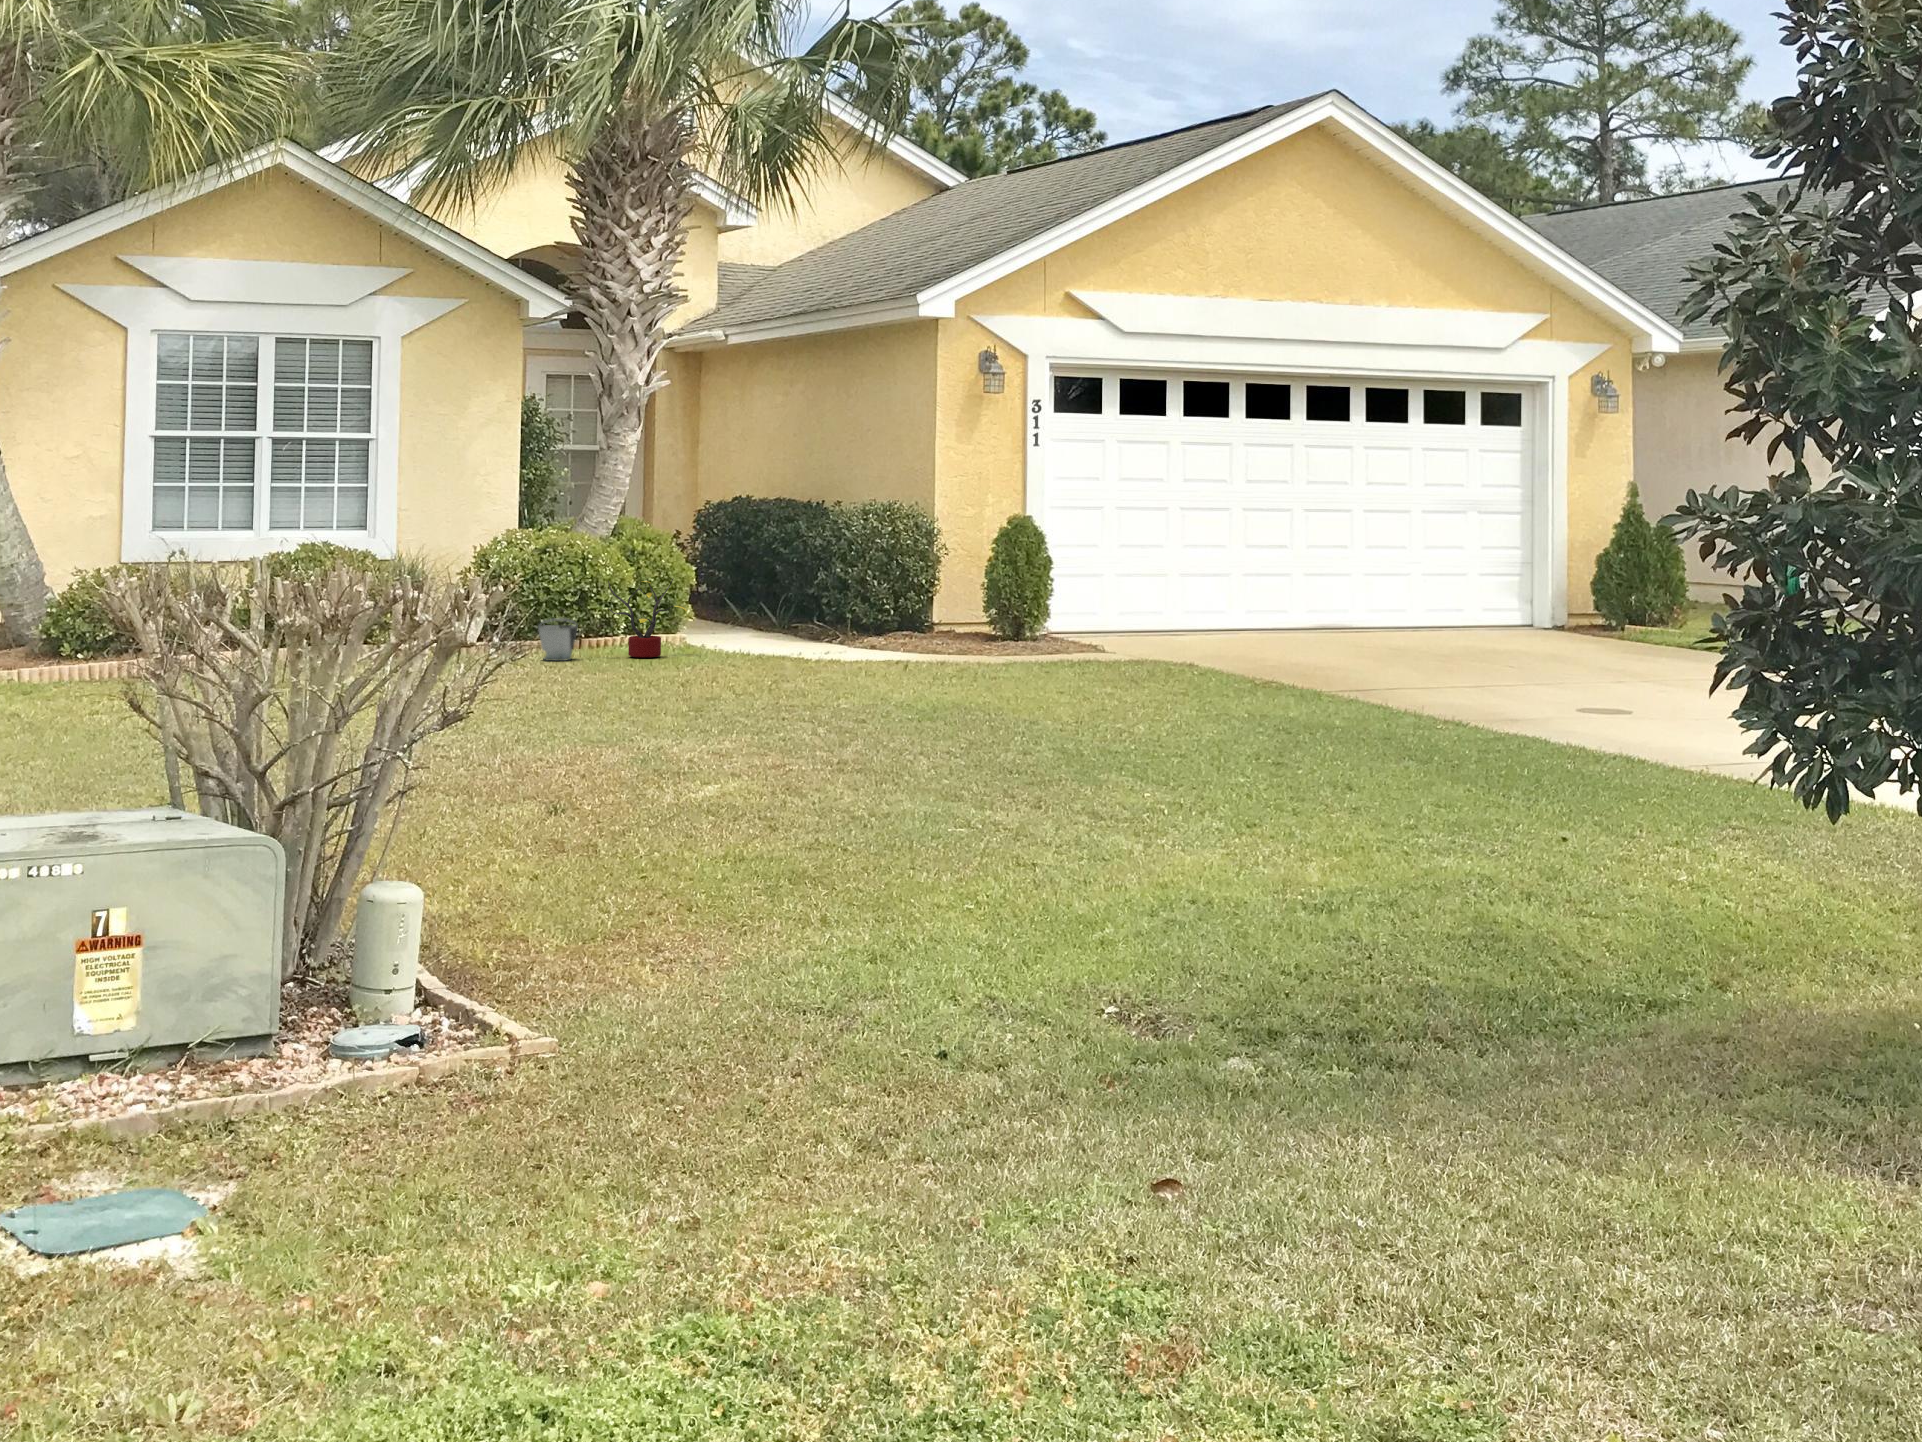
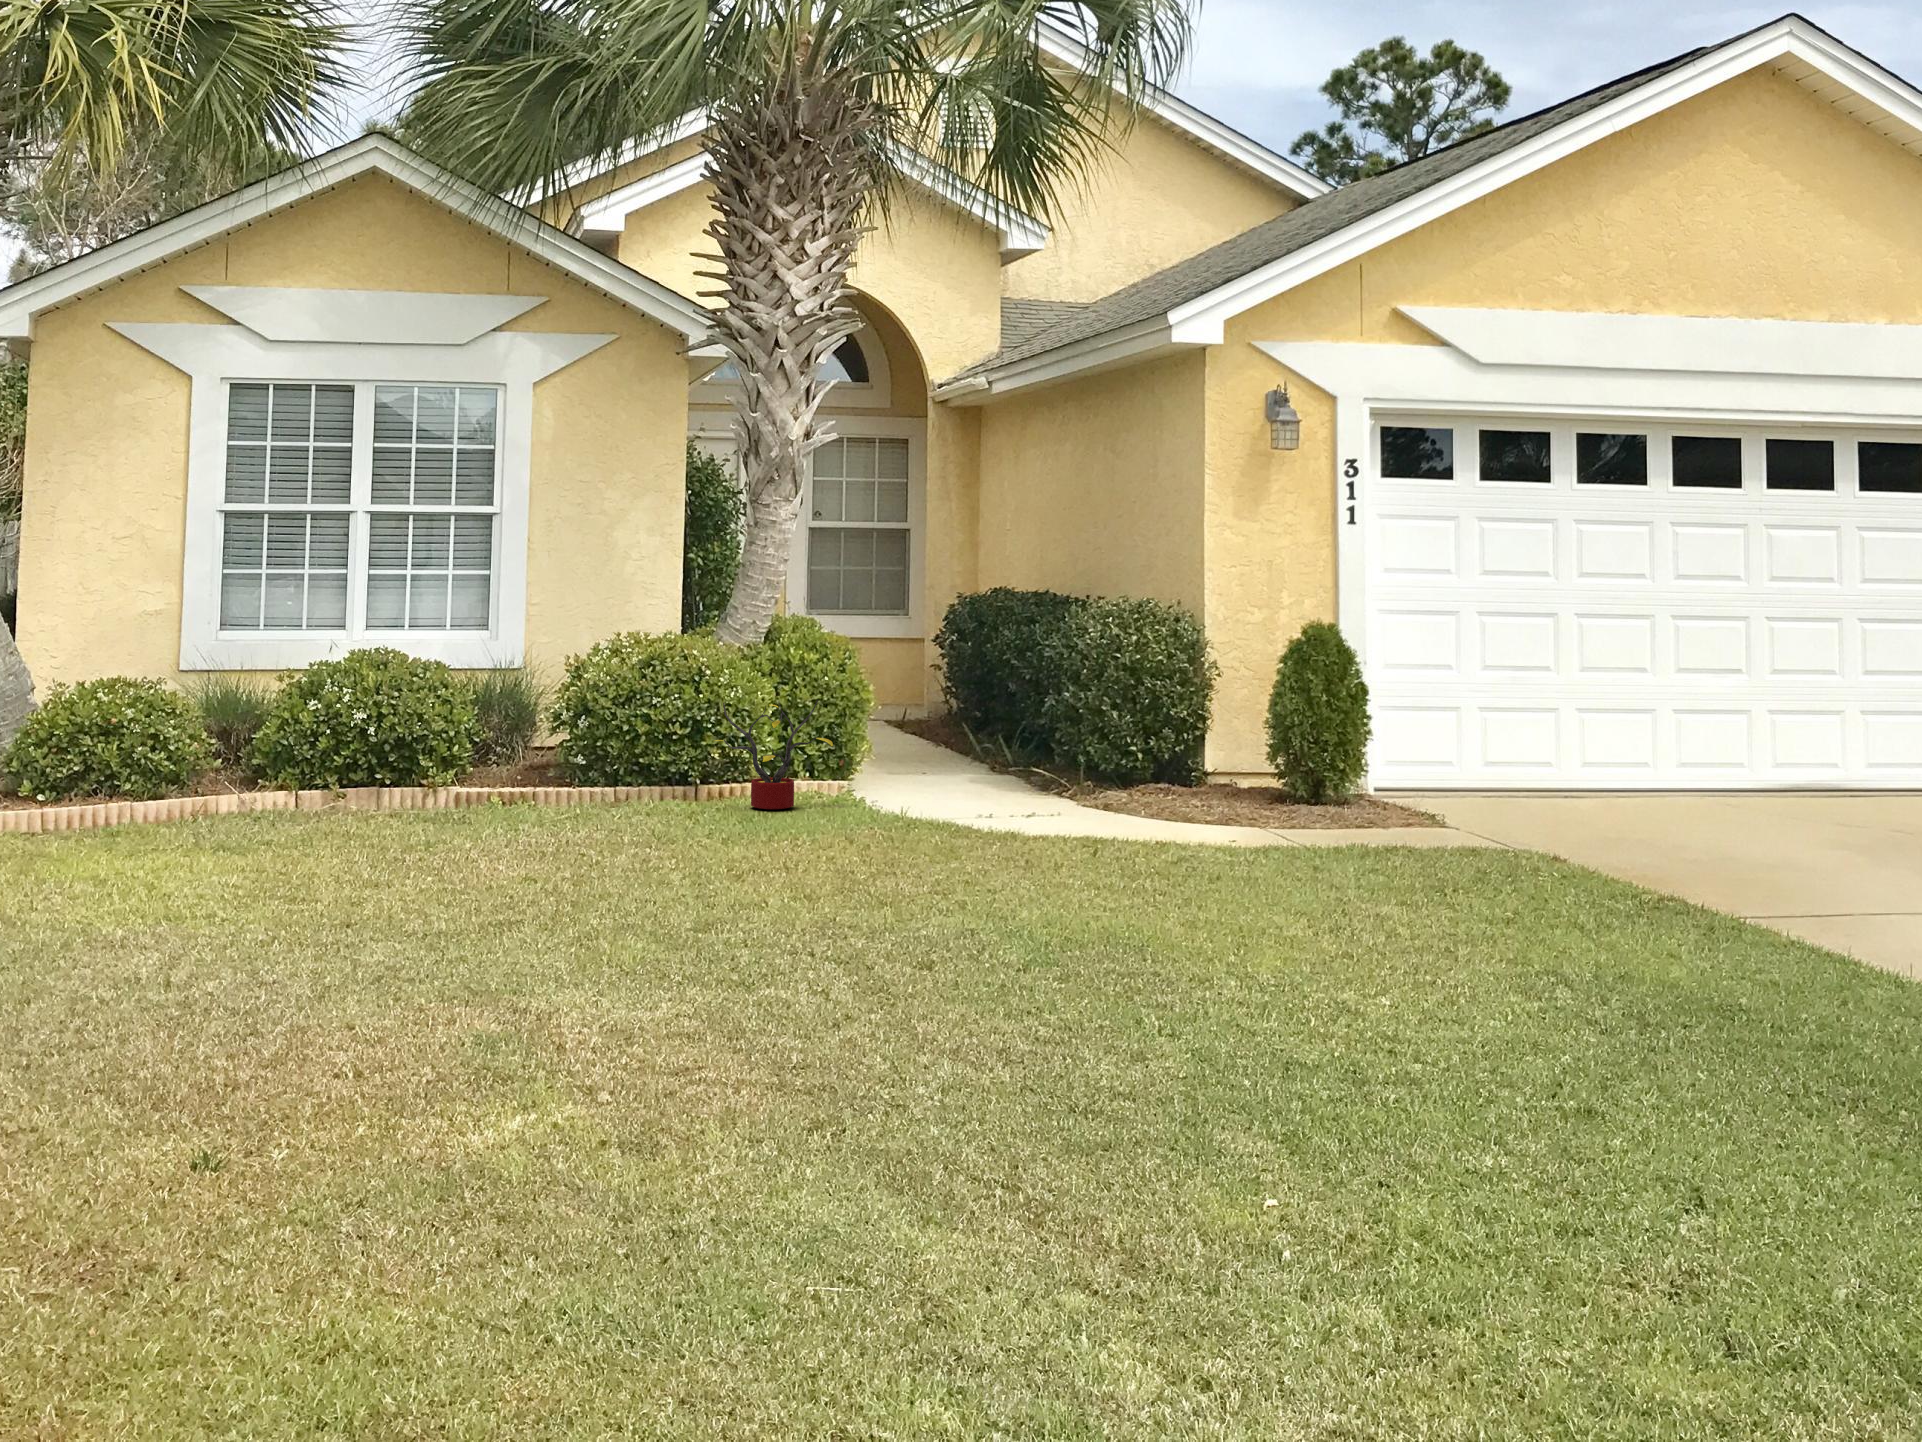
bucket: present [538,618,578,661] -> none [626,752,681,811]

